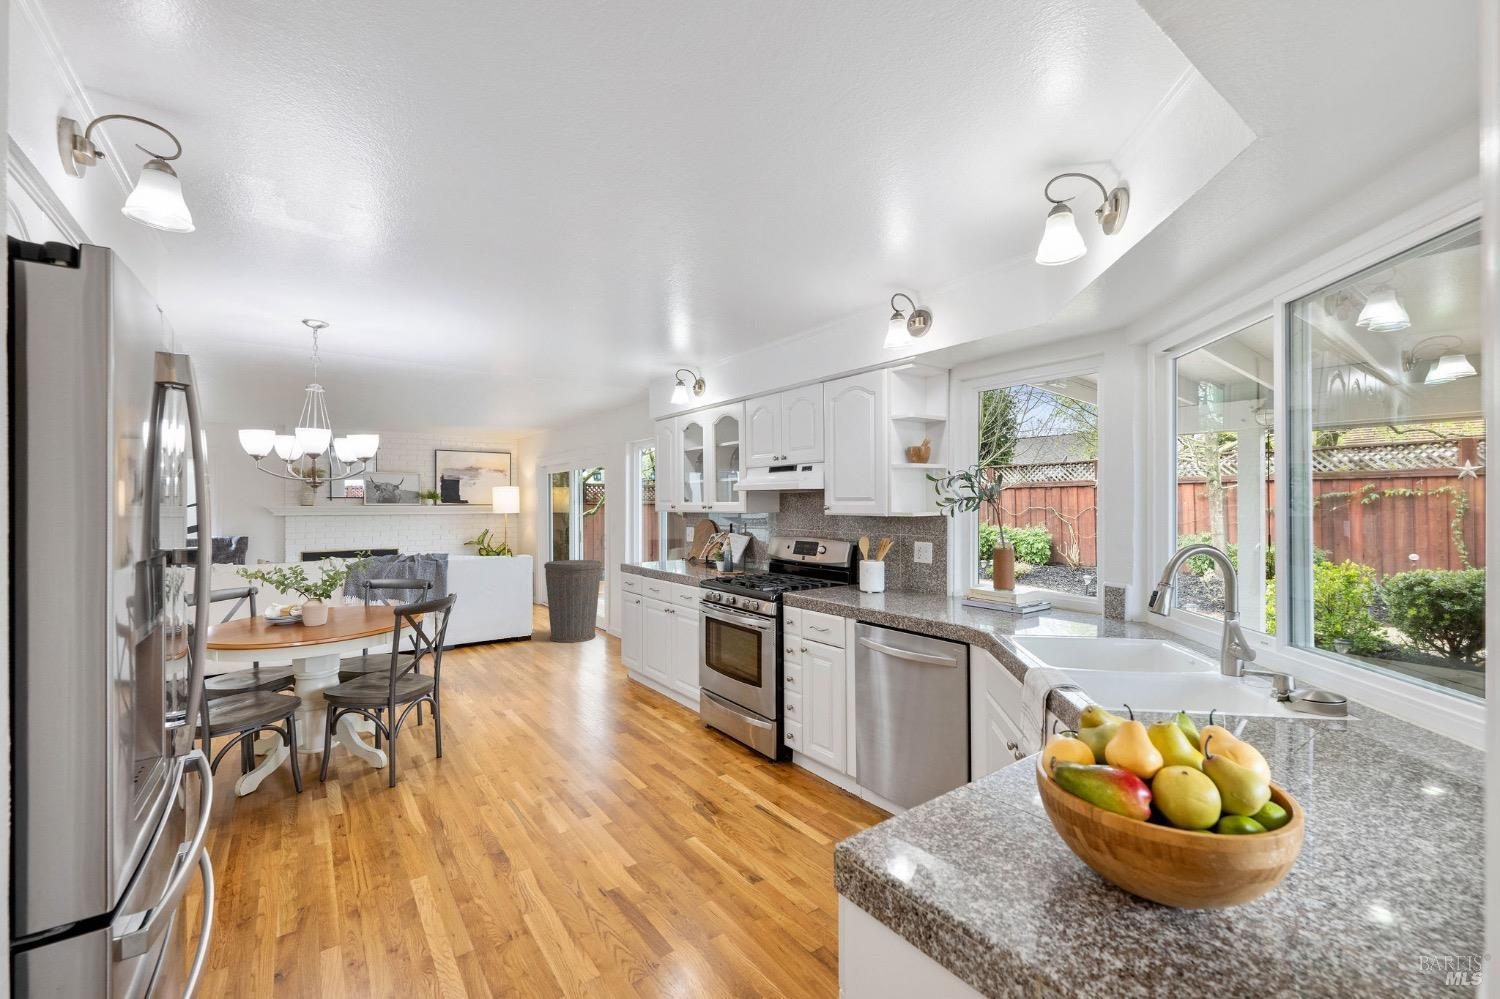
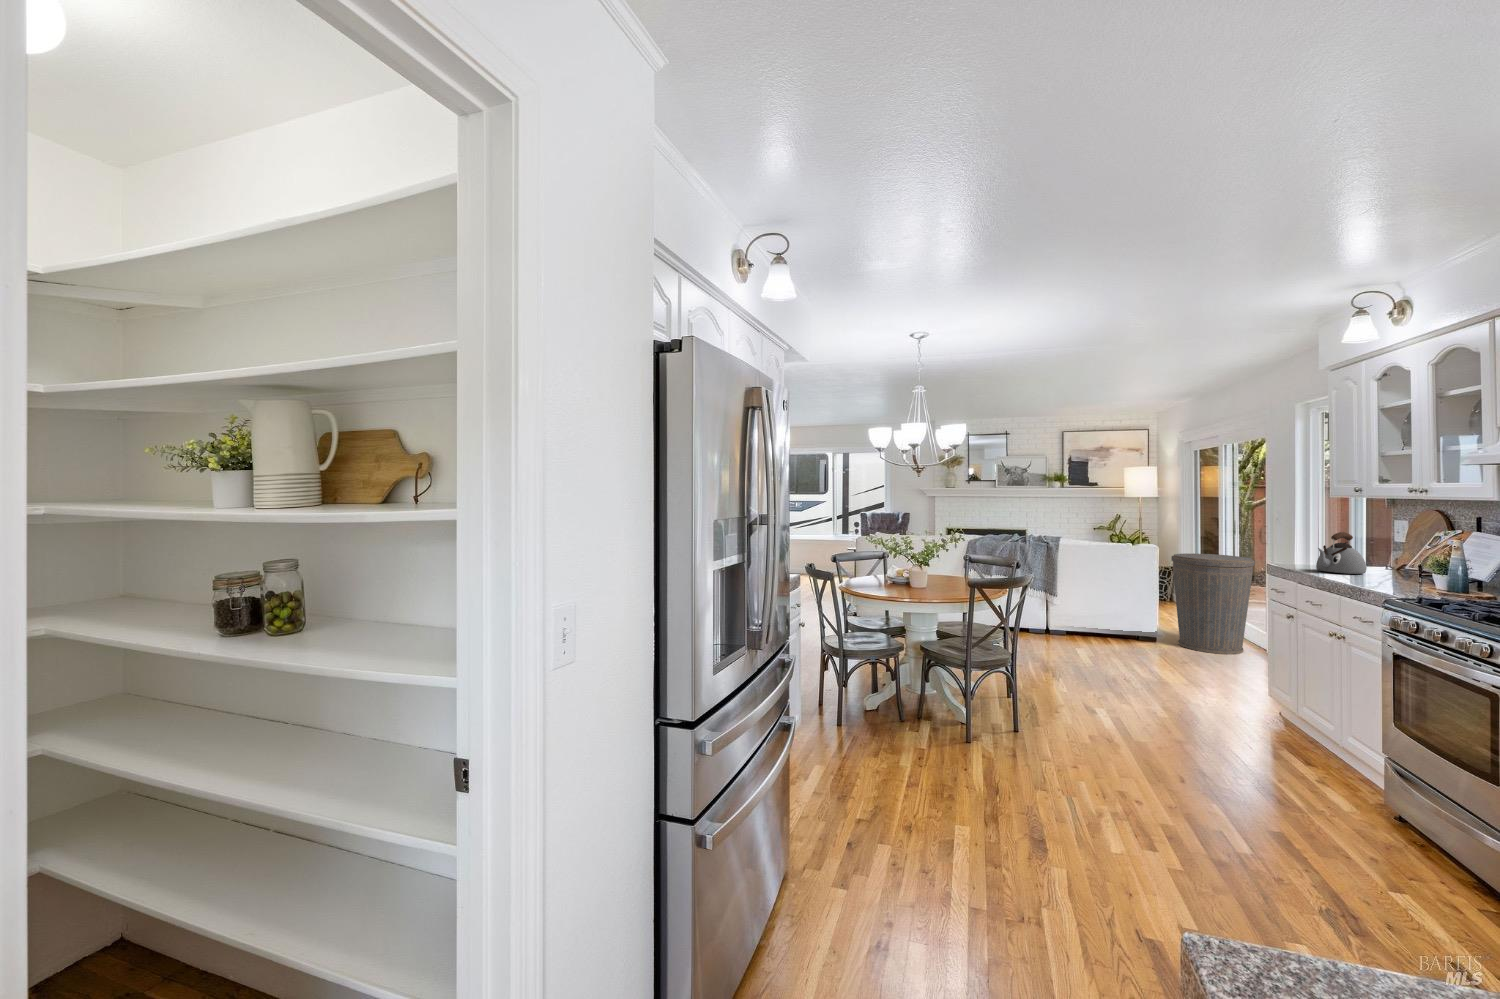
kettle: none [655,537,681,567] -> present [1316,532,1367,574]

